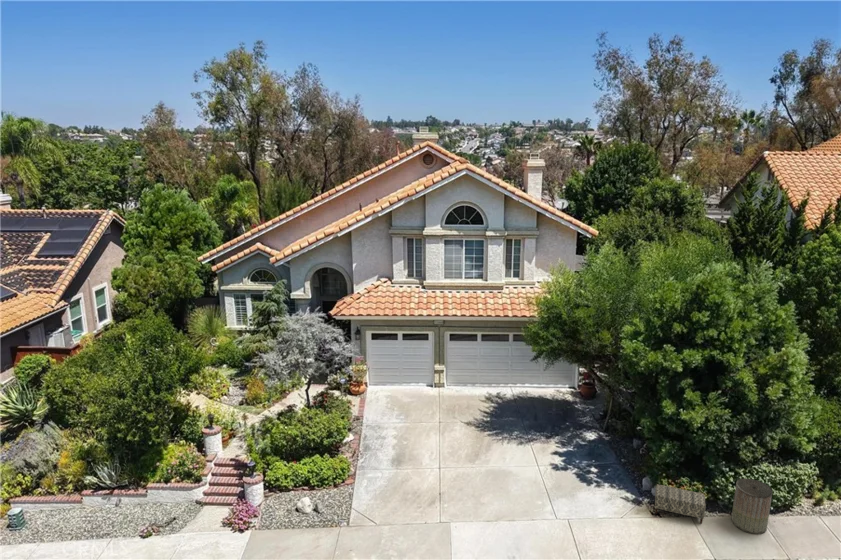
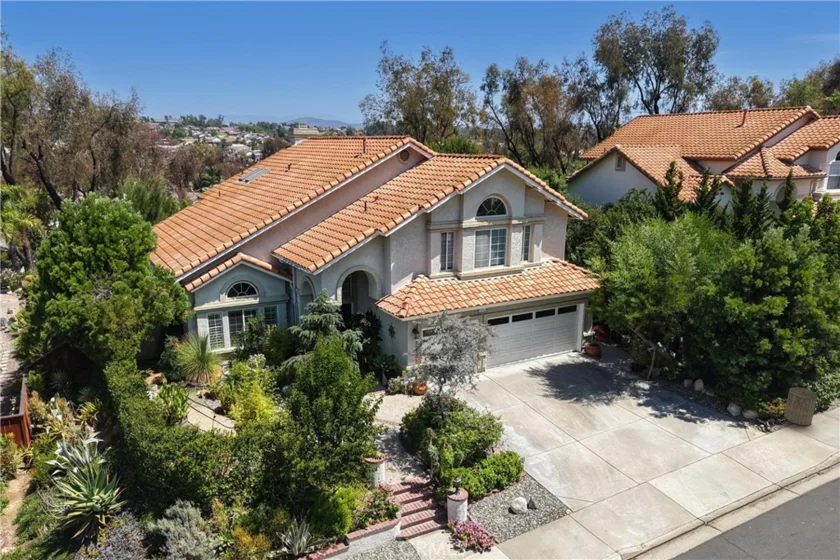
bench: present [655,484,706,524] -> none [735,406,780,429]

